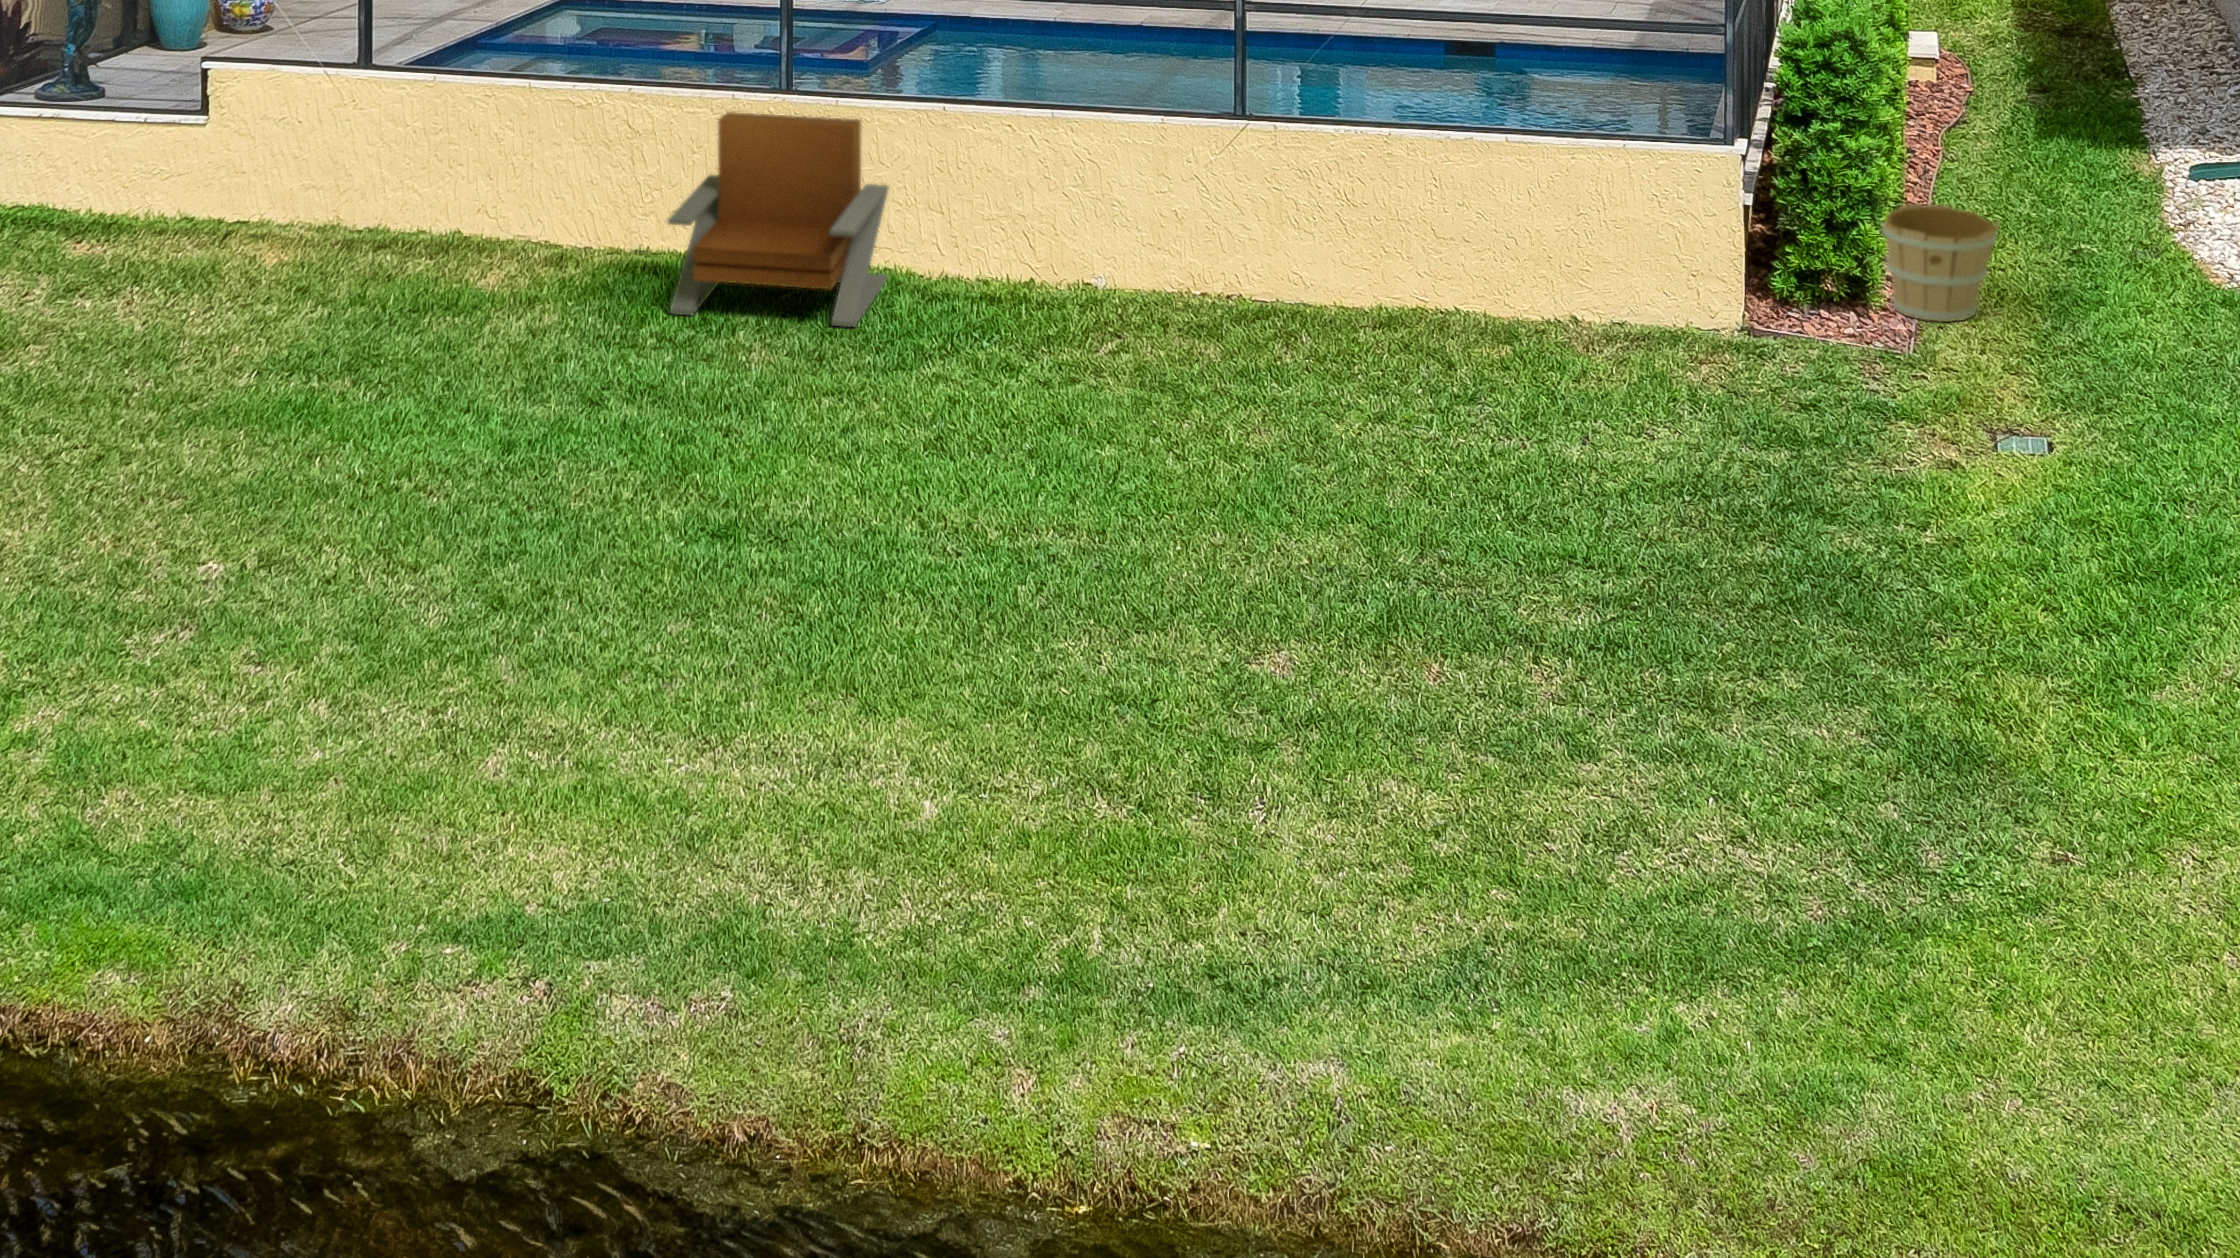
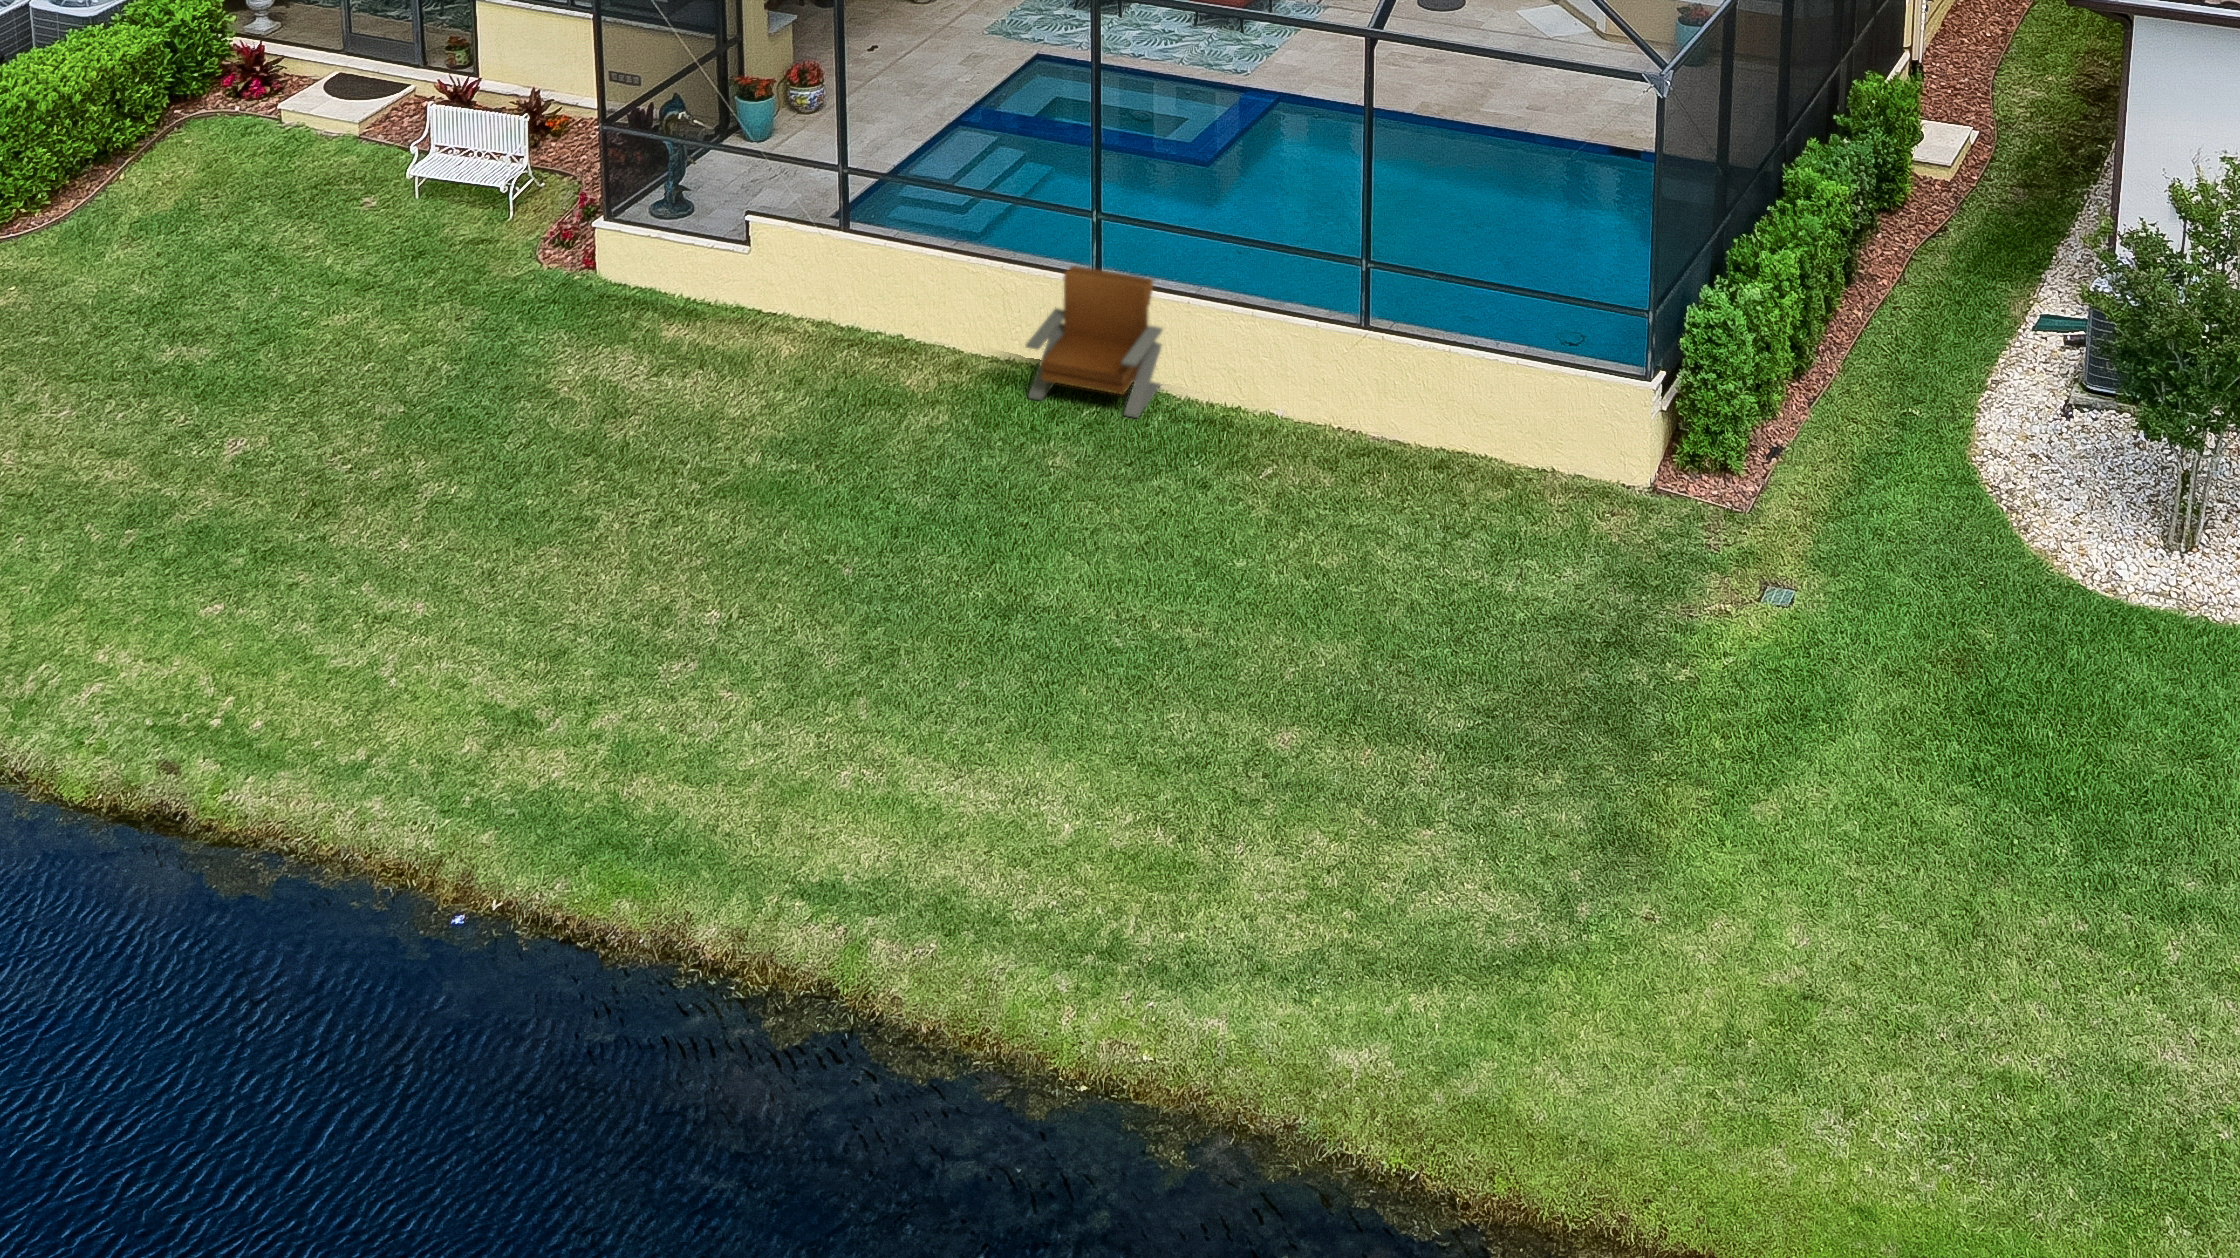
wooden bucket: present [1882,204,1999,322] -> none [1777,372,1849,454]

